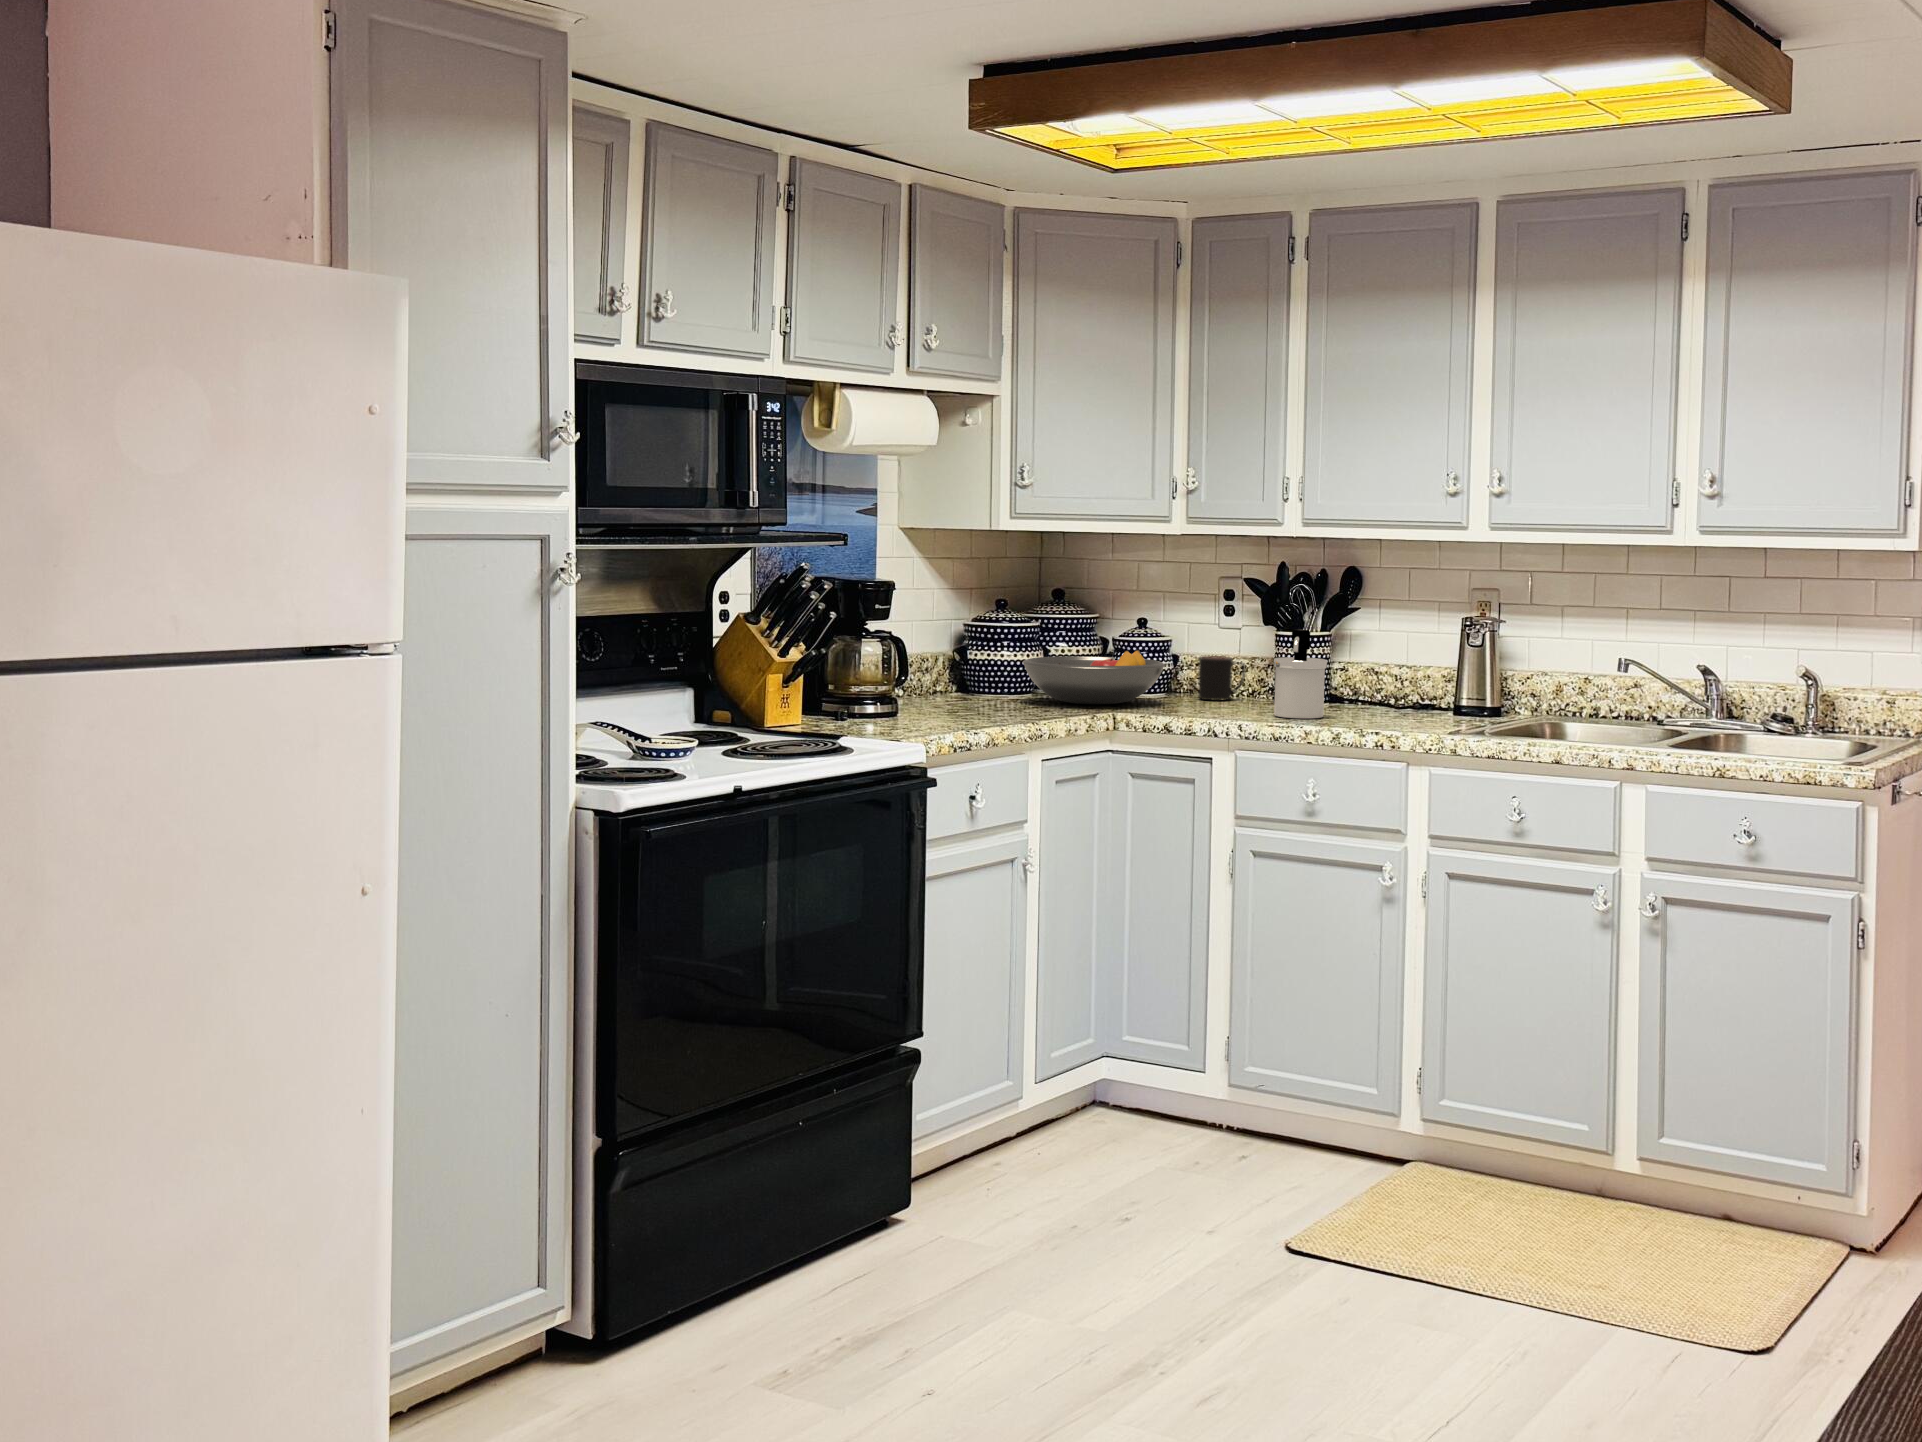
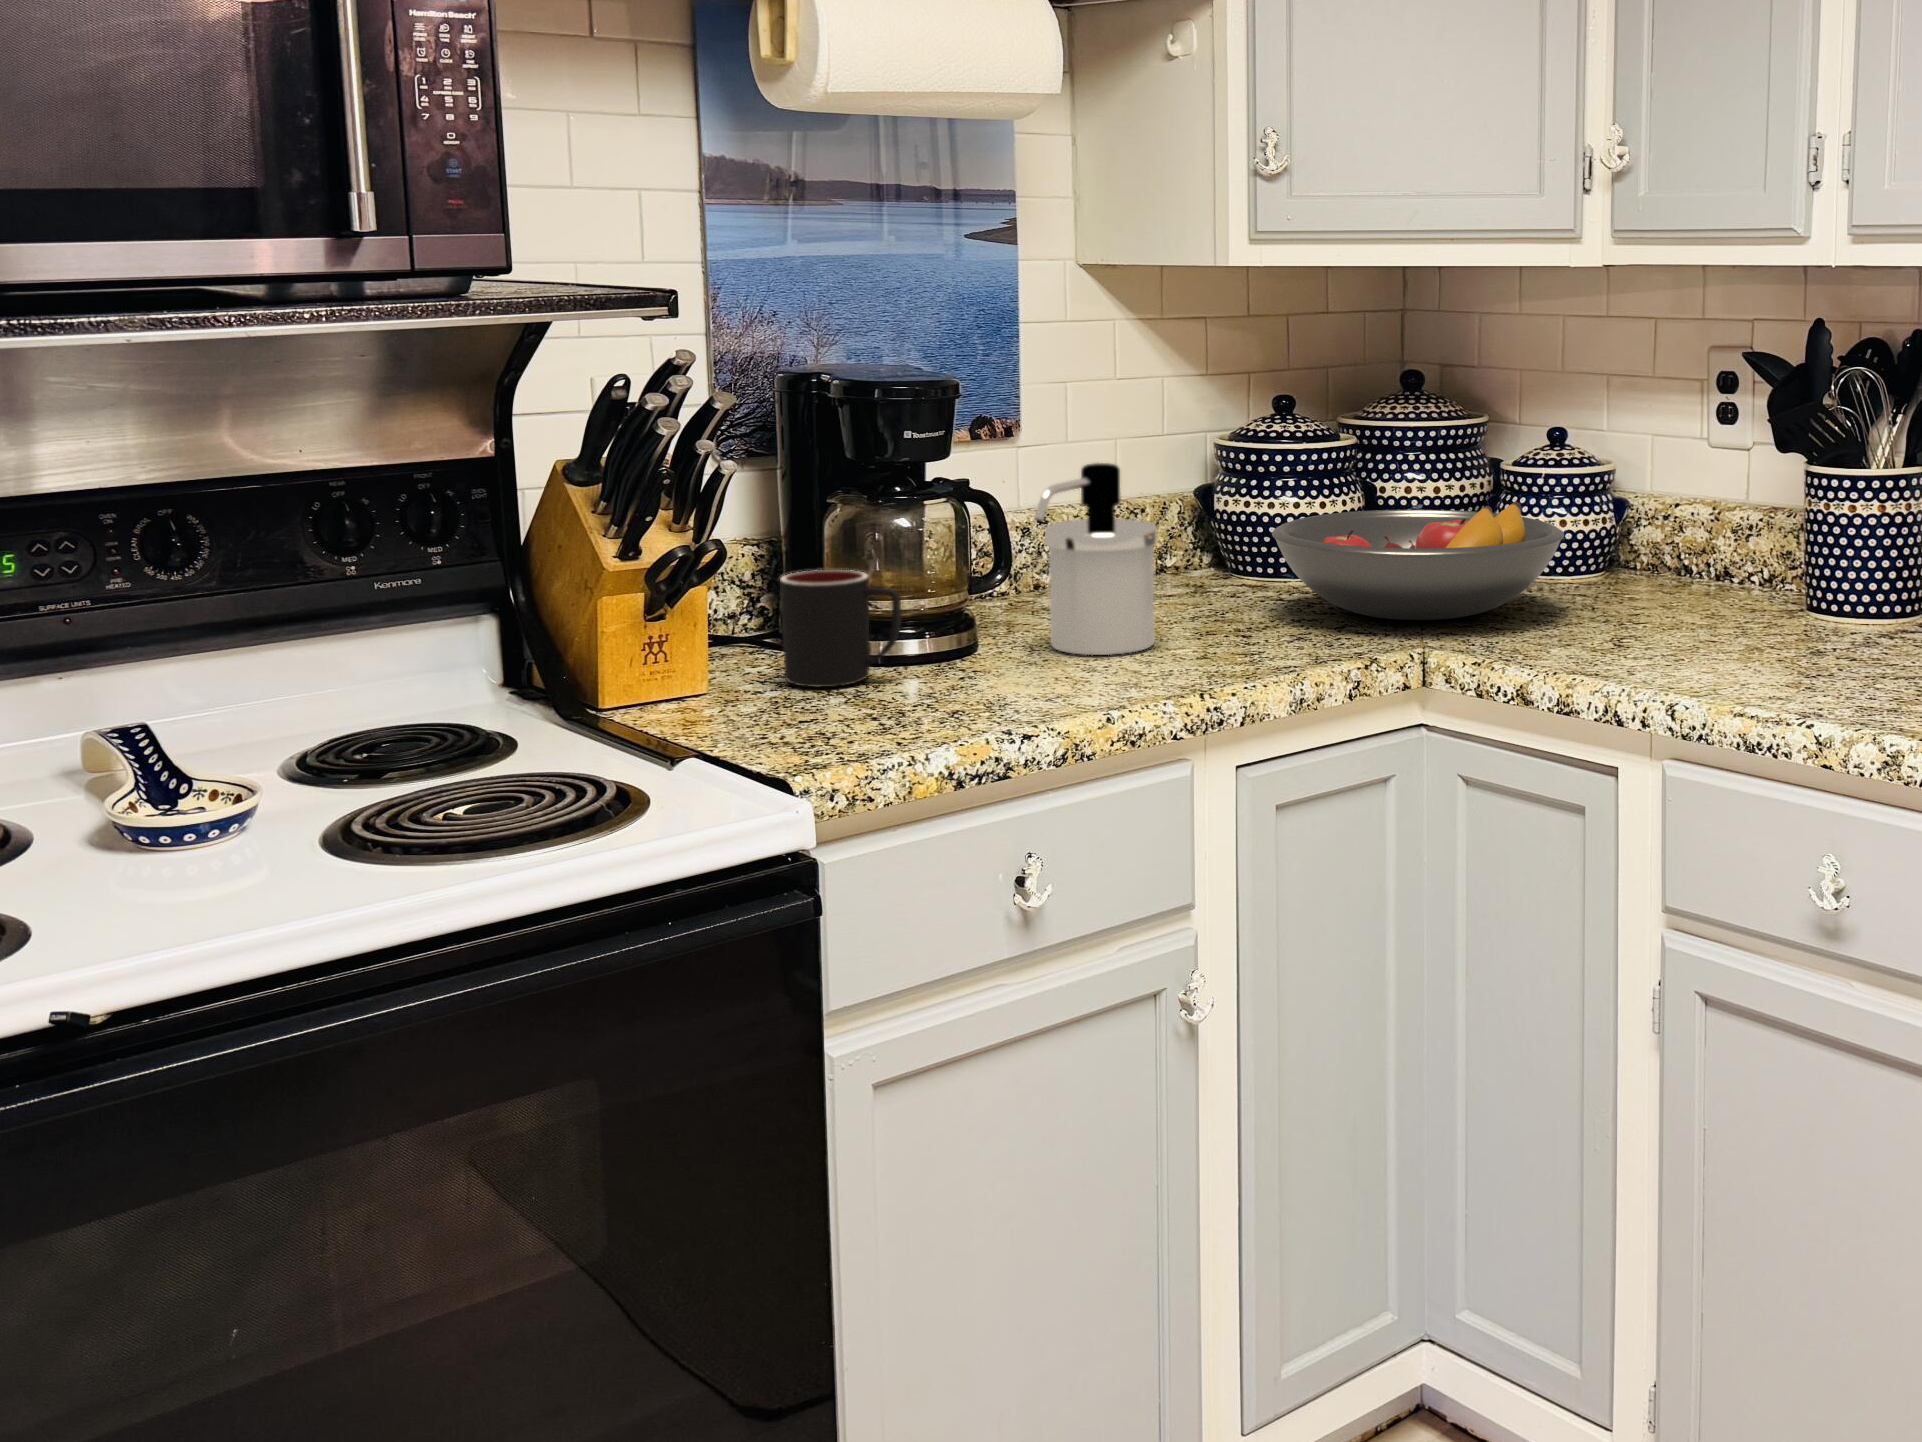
soap dispenser: present [1274,630,1327,718] -> present [1034,463,1158,655]
mug: present [1198,656,1245,700] -> present [780,570,901,687]

